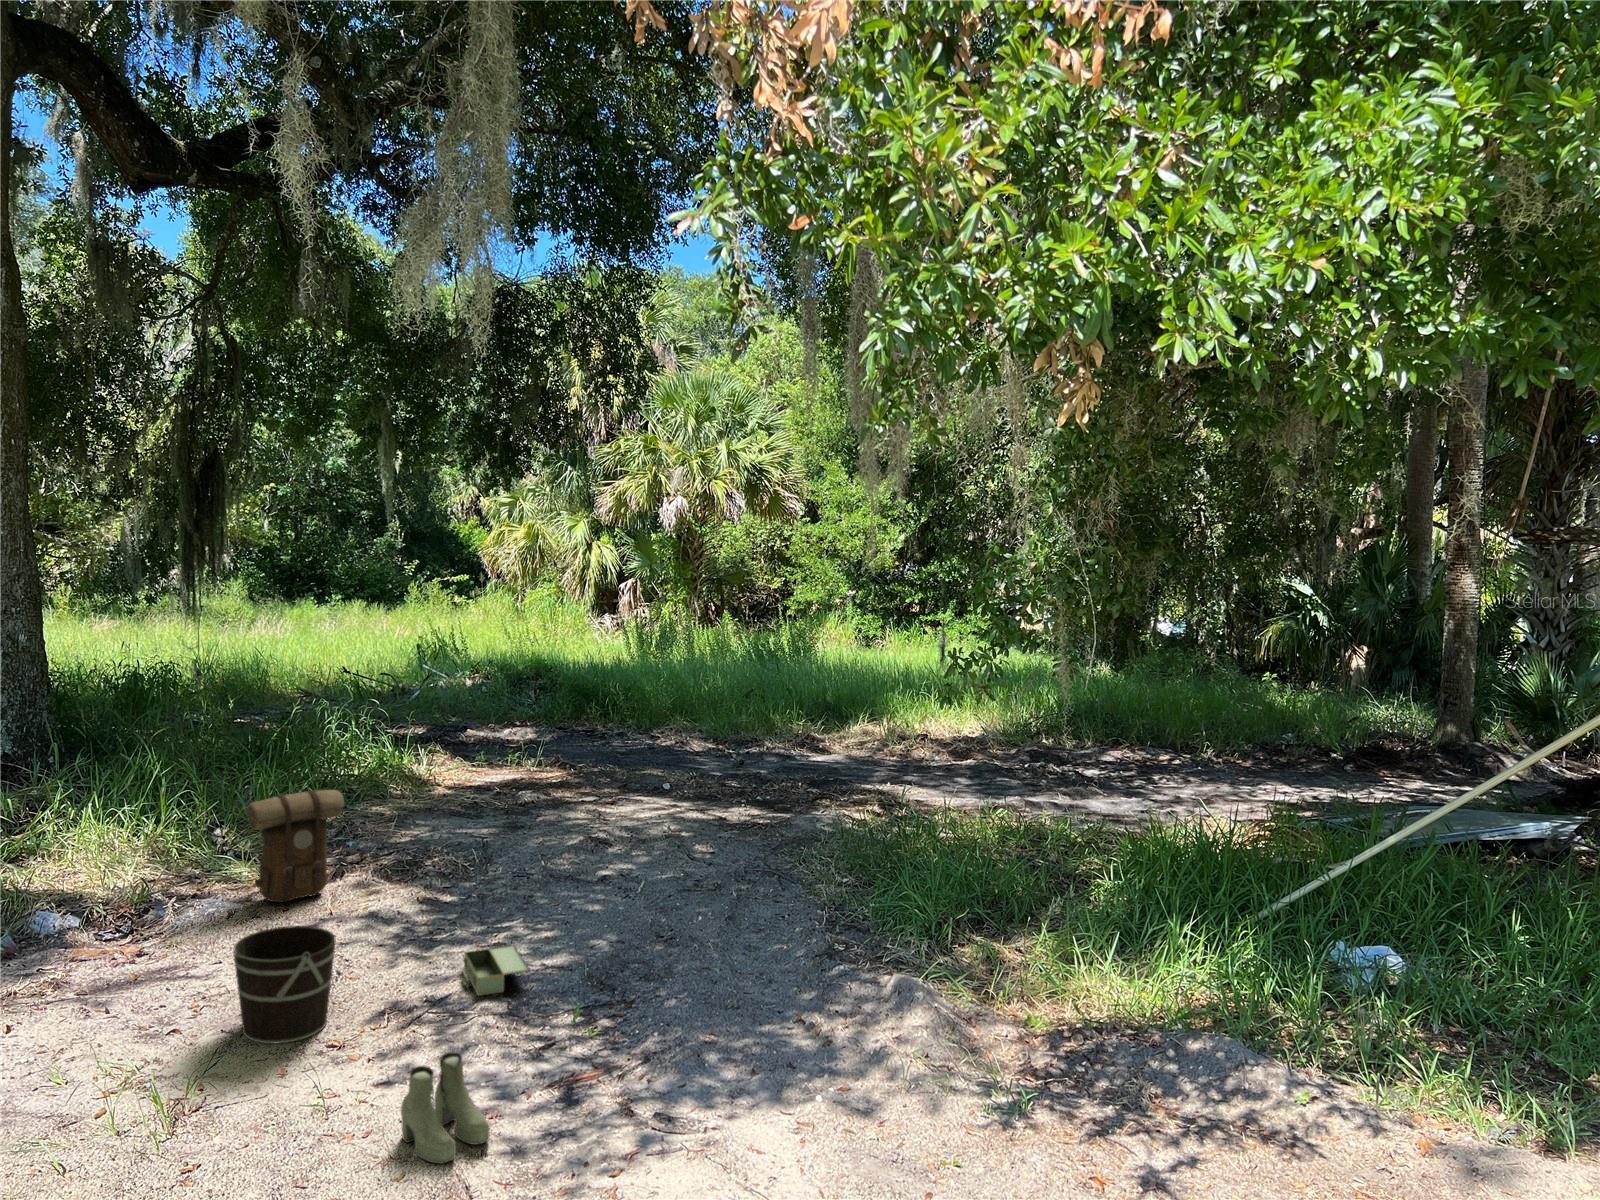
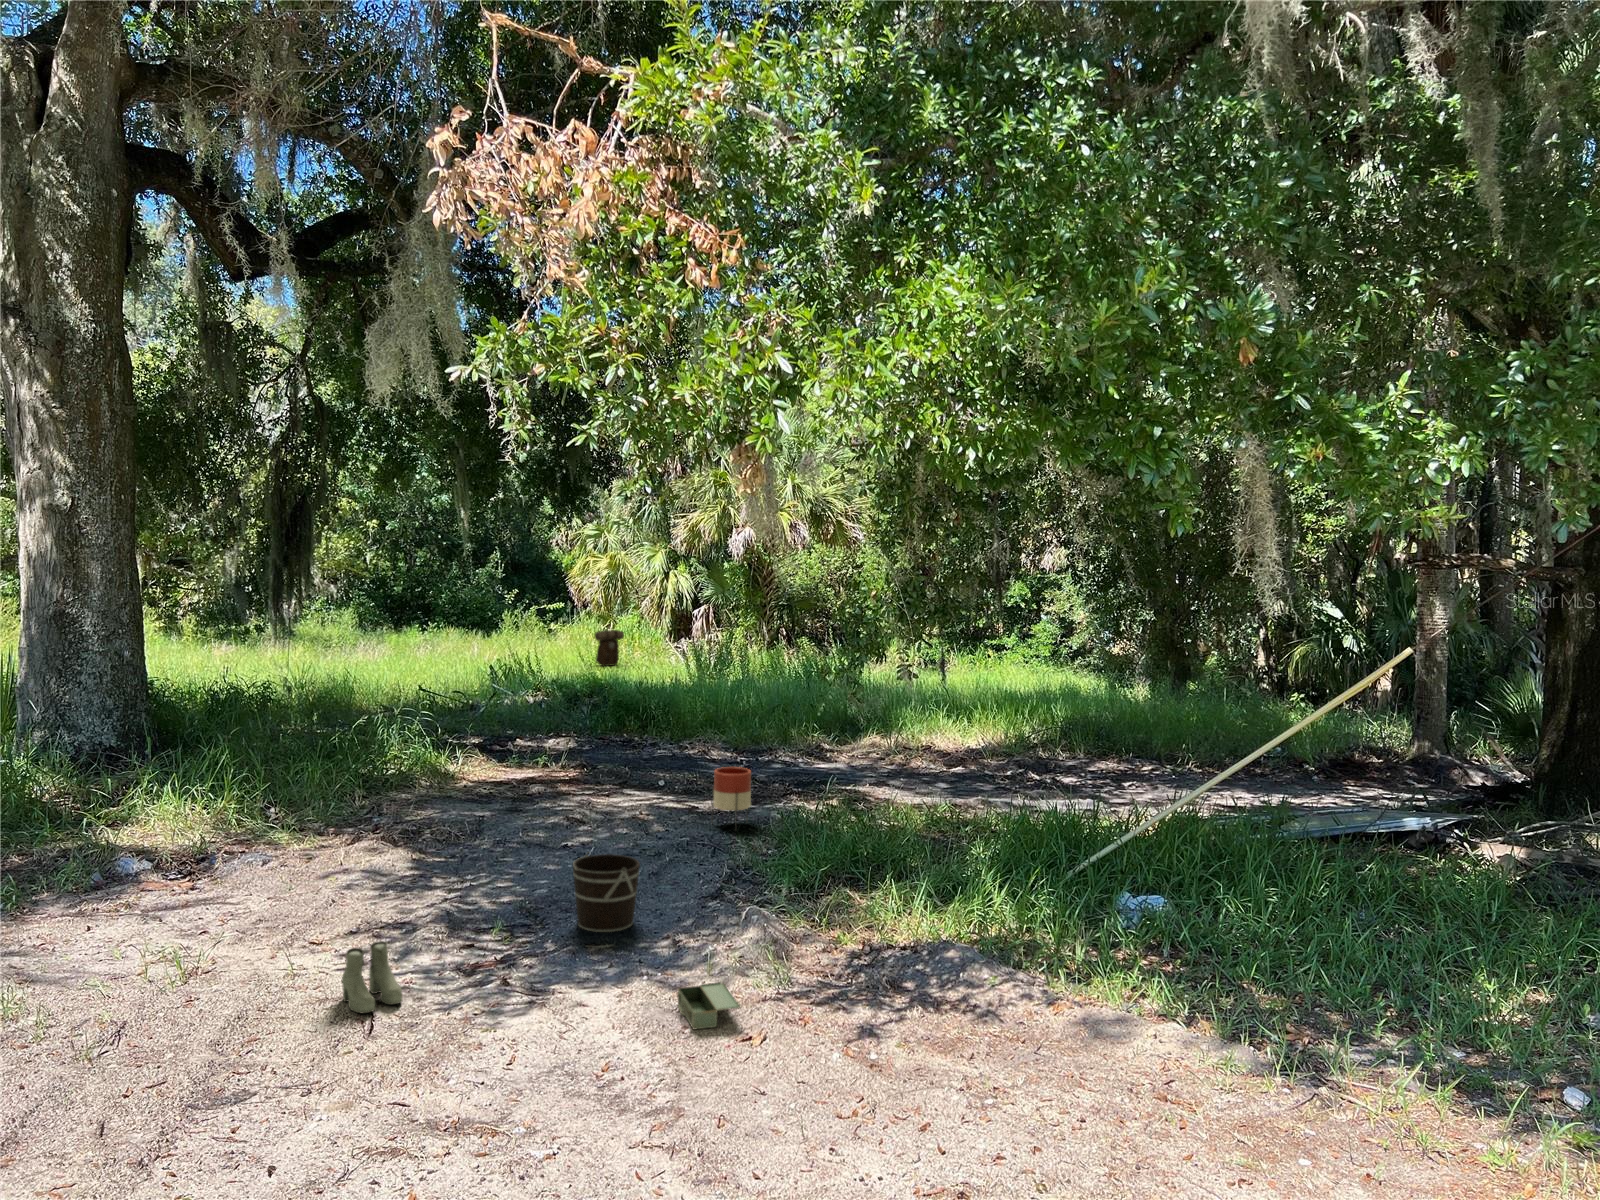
planter: none [759,772,807,848] -> present [711,767,751,822]
backpack: present [247,790,344,903] -> present [595,630,624,666]
bucket: present [233,926,336,1044] -> present [573,854,640,932]
toolbox: present [463,944,529,996] -> present [677,982,740,1030]

